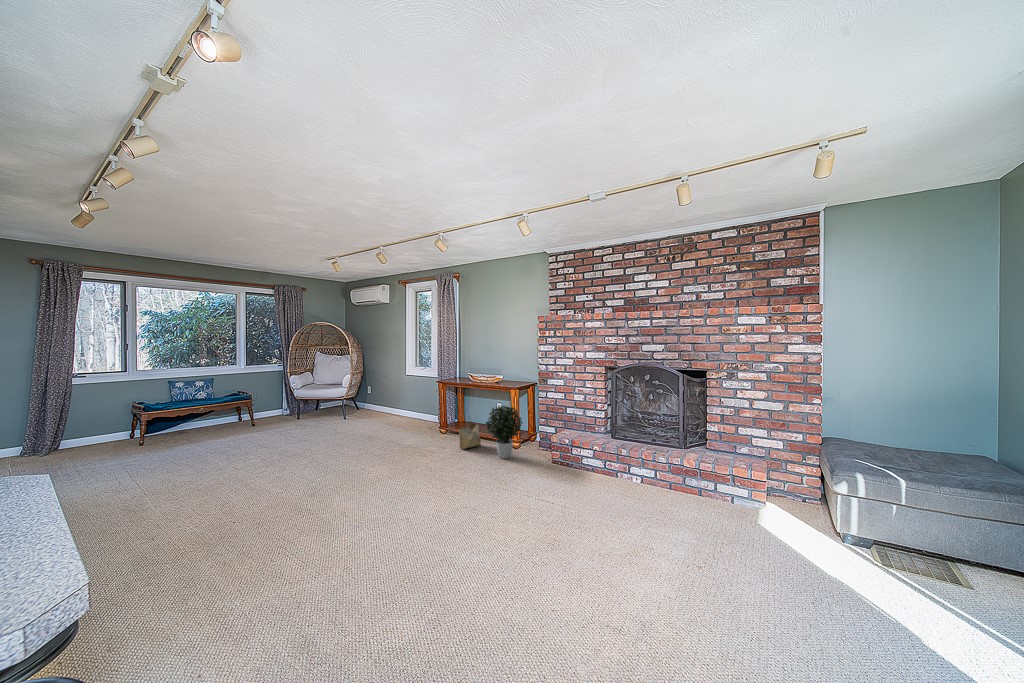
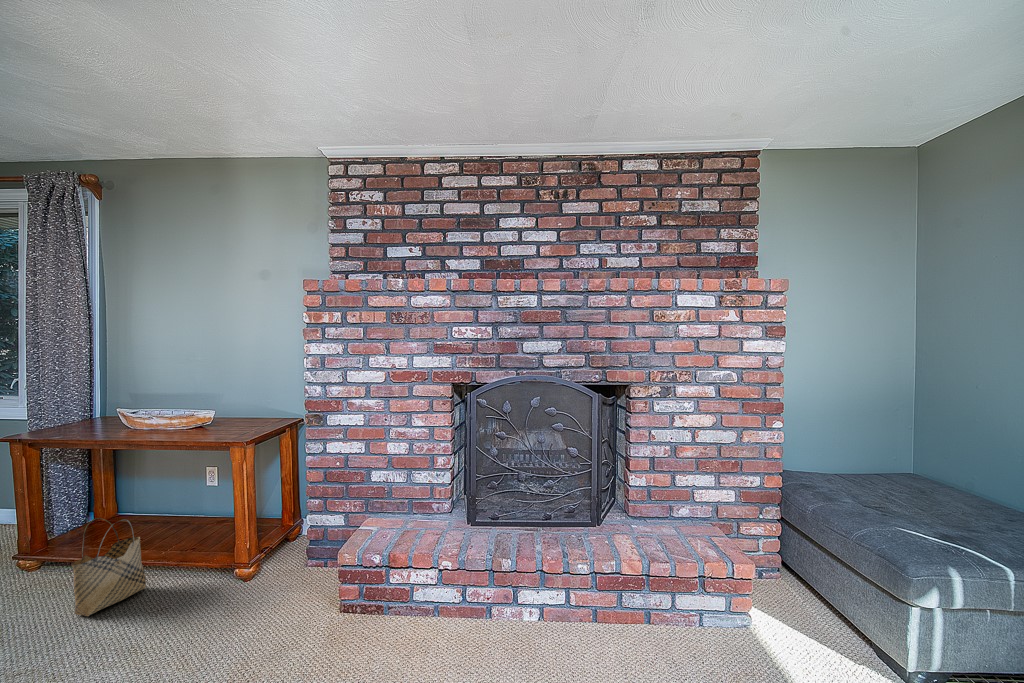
potted plant: present [486,406,522,459] -> none [158,487,267,623]

